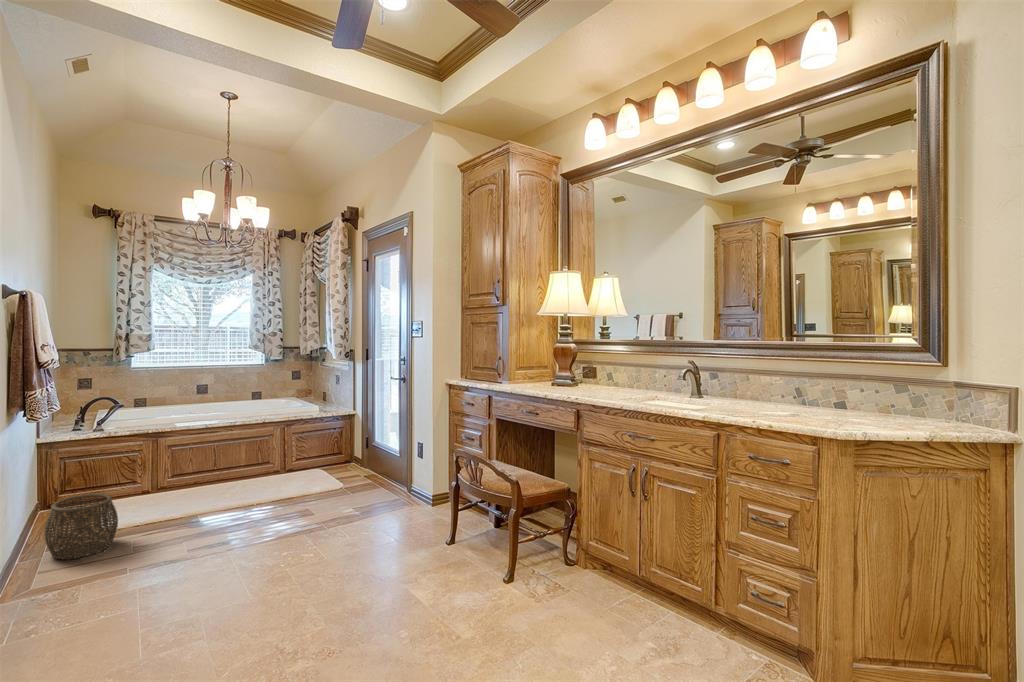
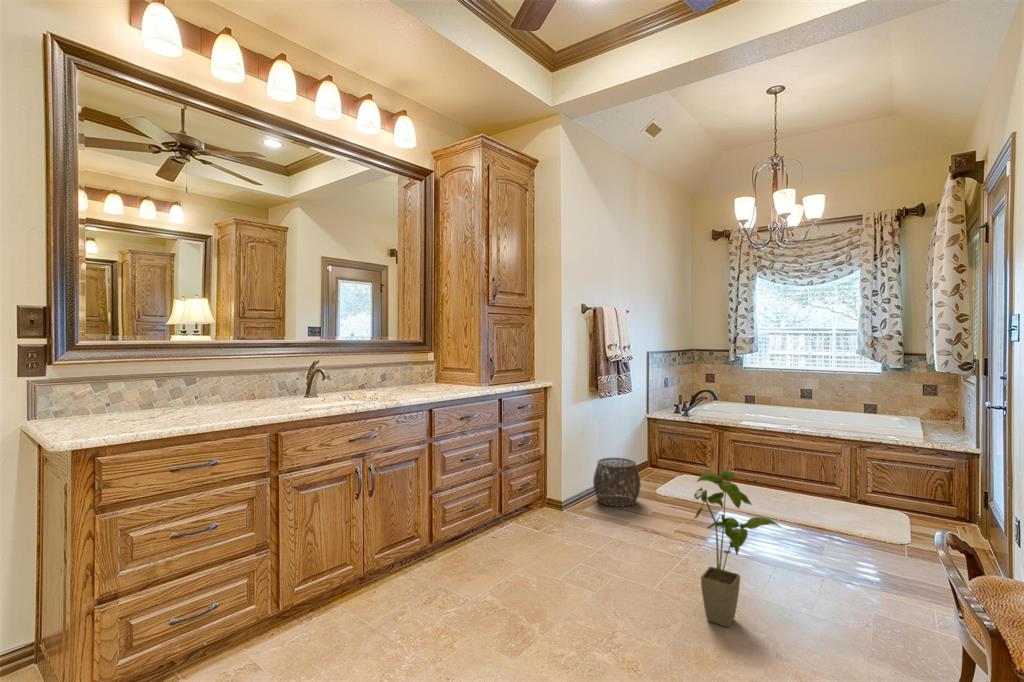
house plant: none [296,459,359,583] -> present [694,471,781,627]

